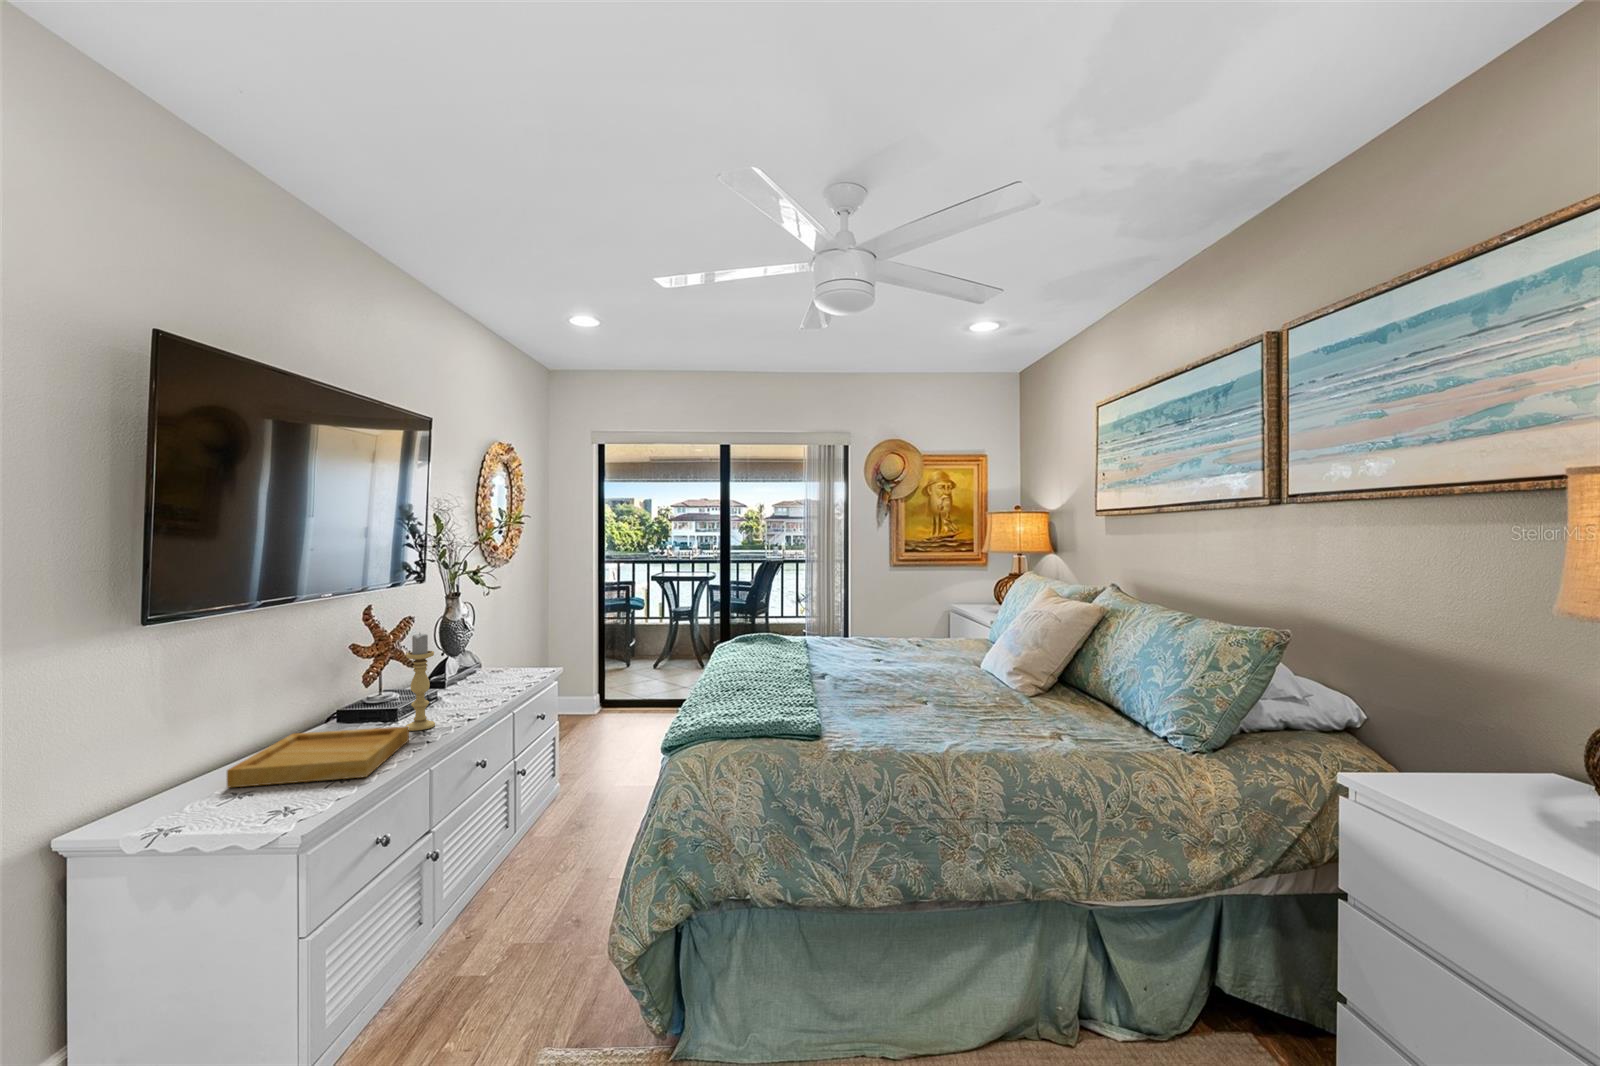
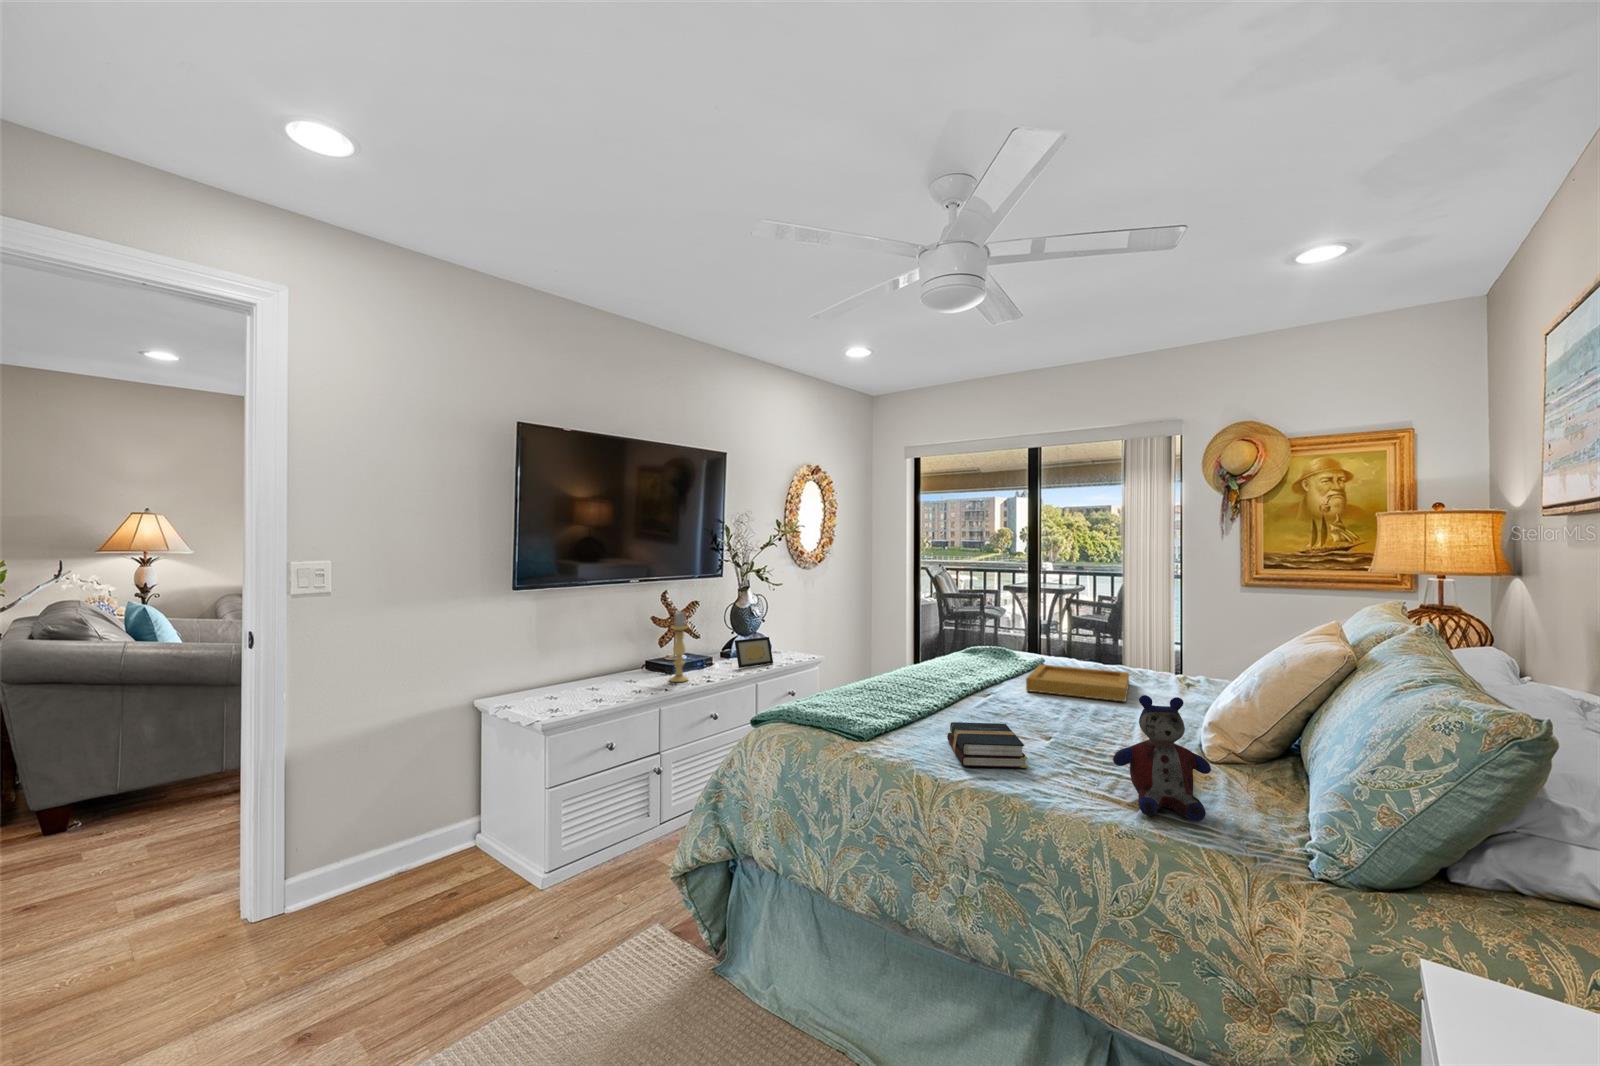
stuffed bear: none [1045,650,1116,741] -> present [1113,695,1211,821]
picture frame: none [469,654,512,698] -> present [735,637,773,668]
hardback book: none [880,696,970,739] -> present [947,722,1028,768]
tray: present [227,727,409,788] -> present [1026,664,1129,701]

